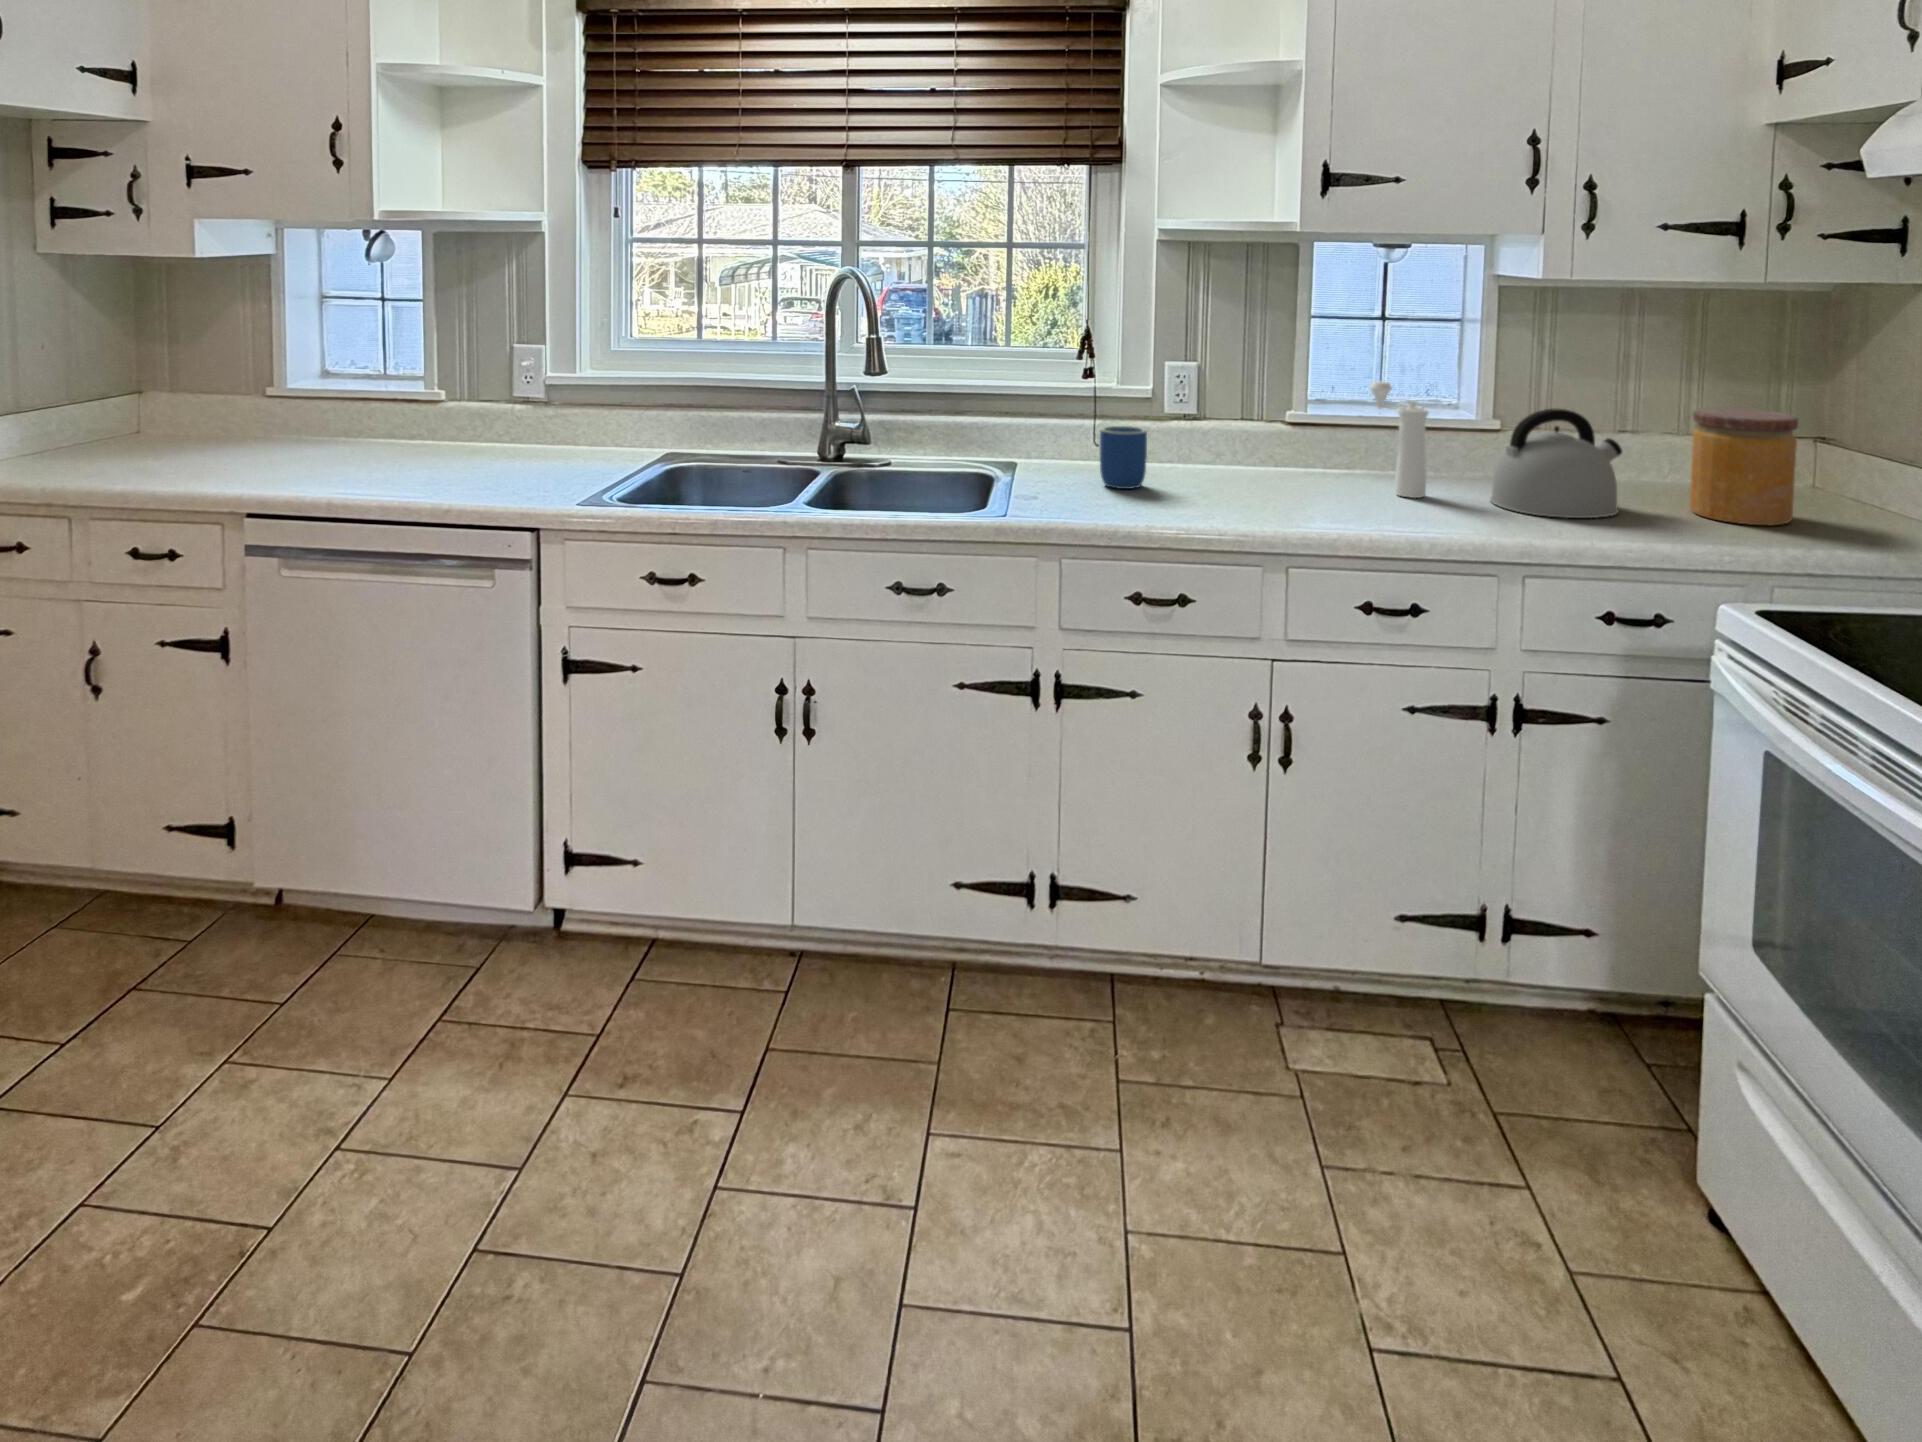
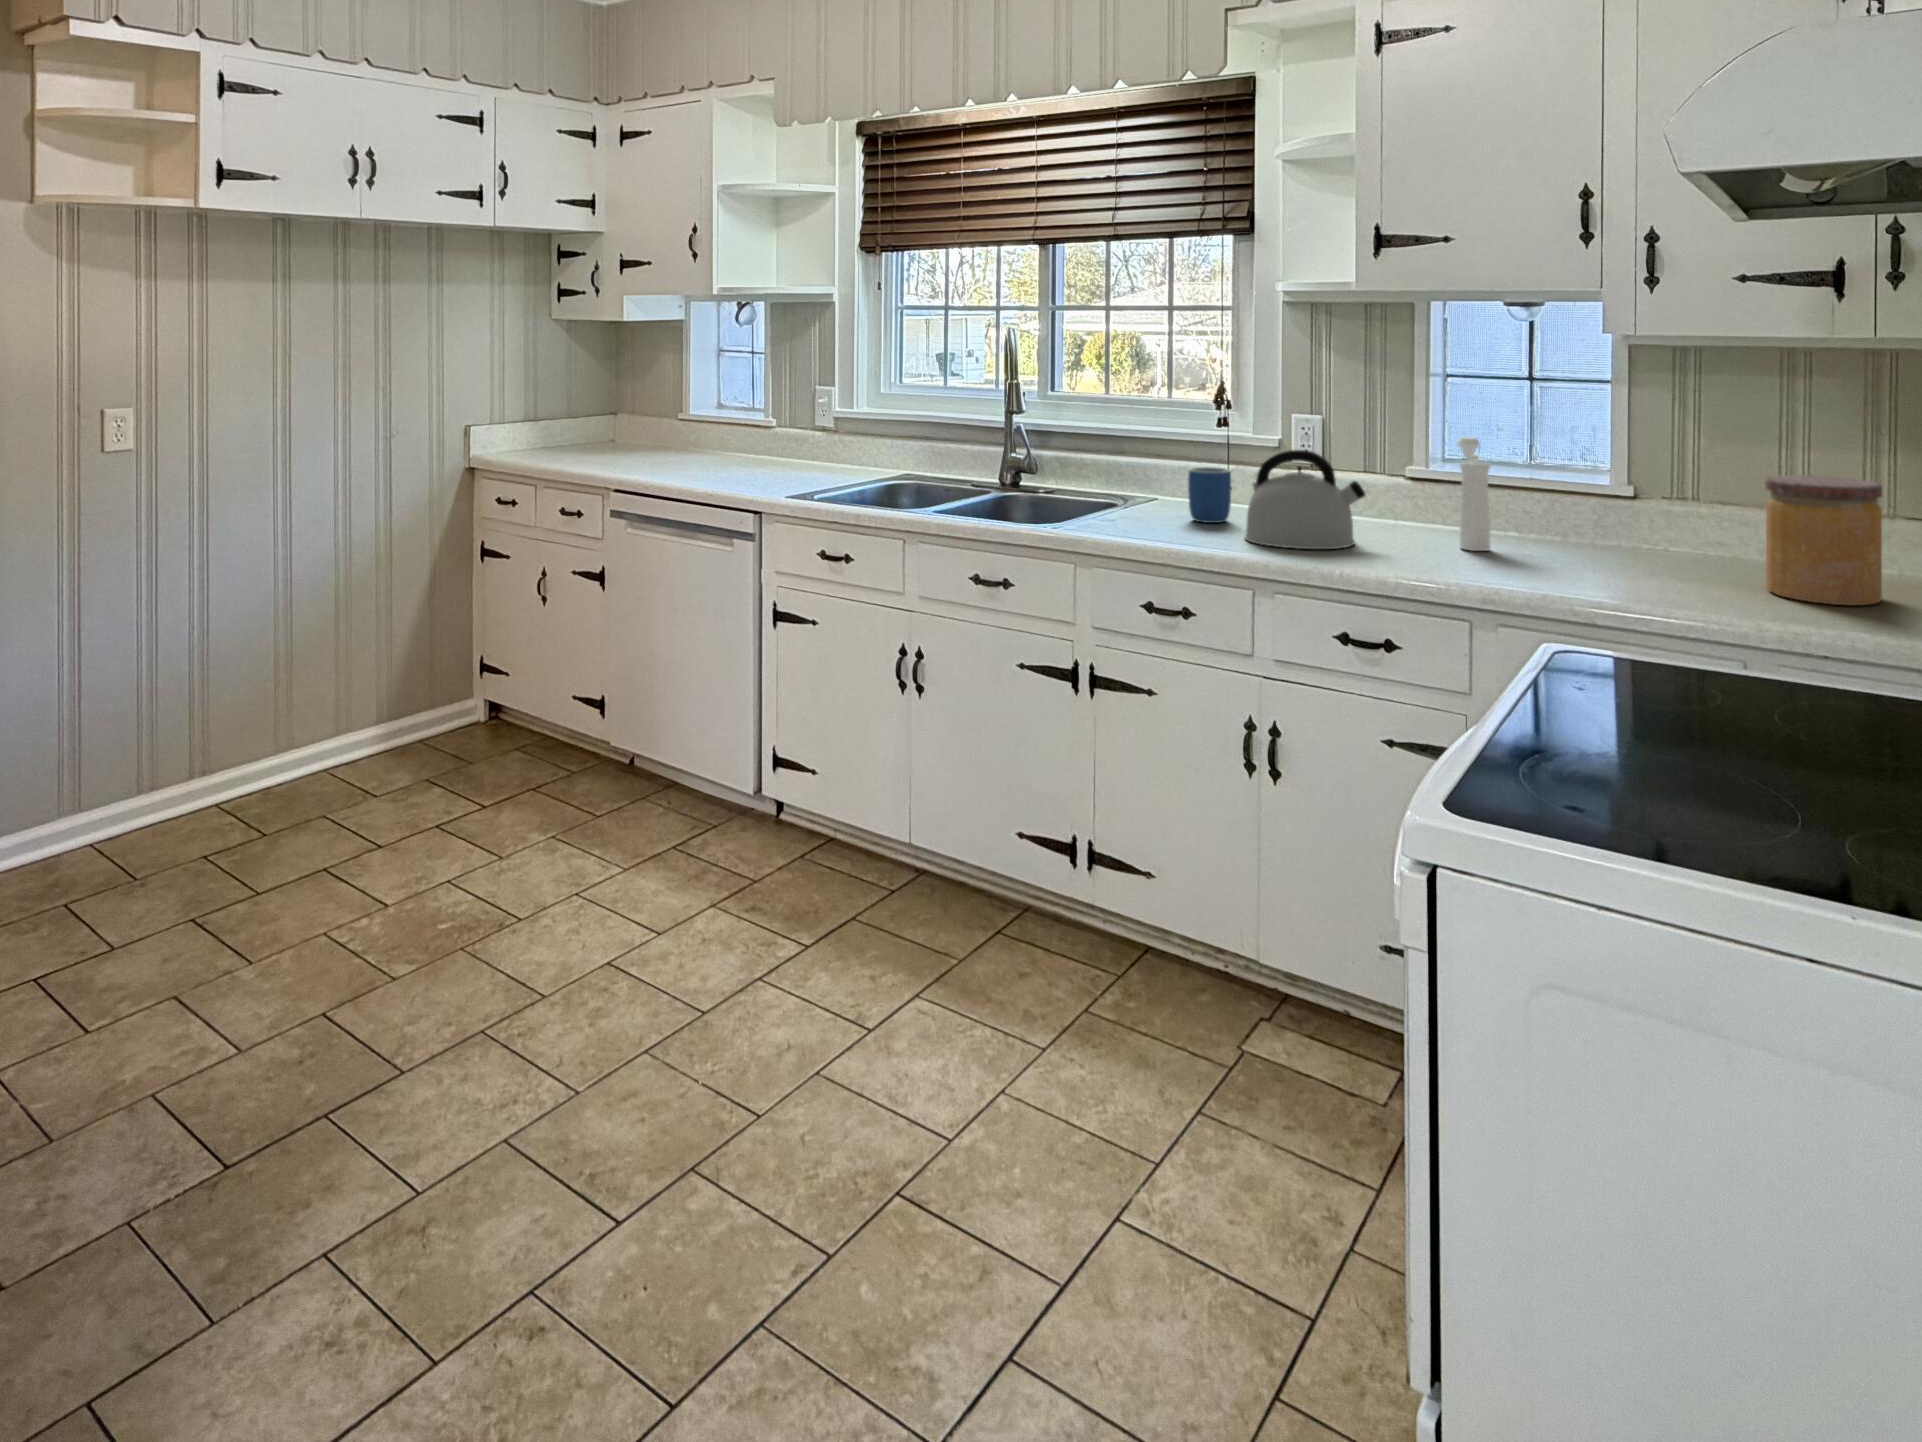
kettle: present [1490,409,1622,518] -> present [1245,450,1365,549]

